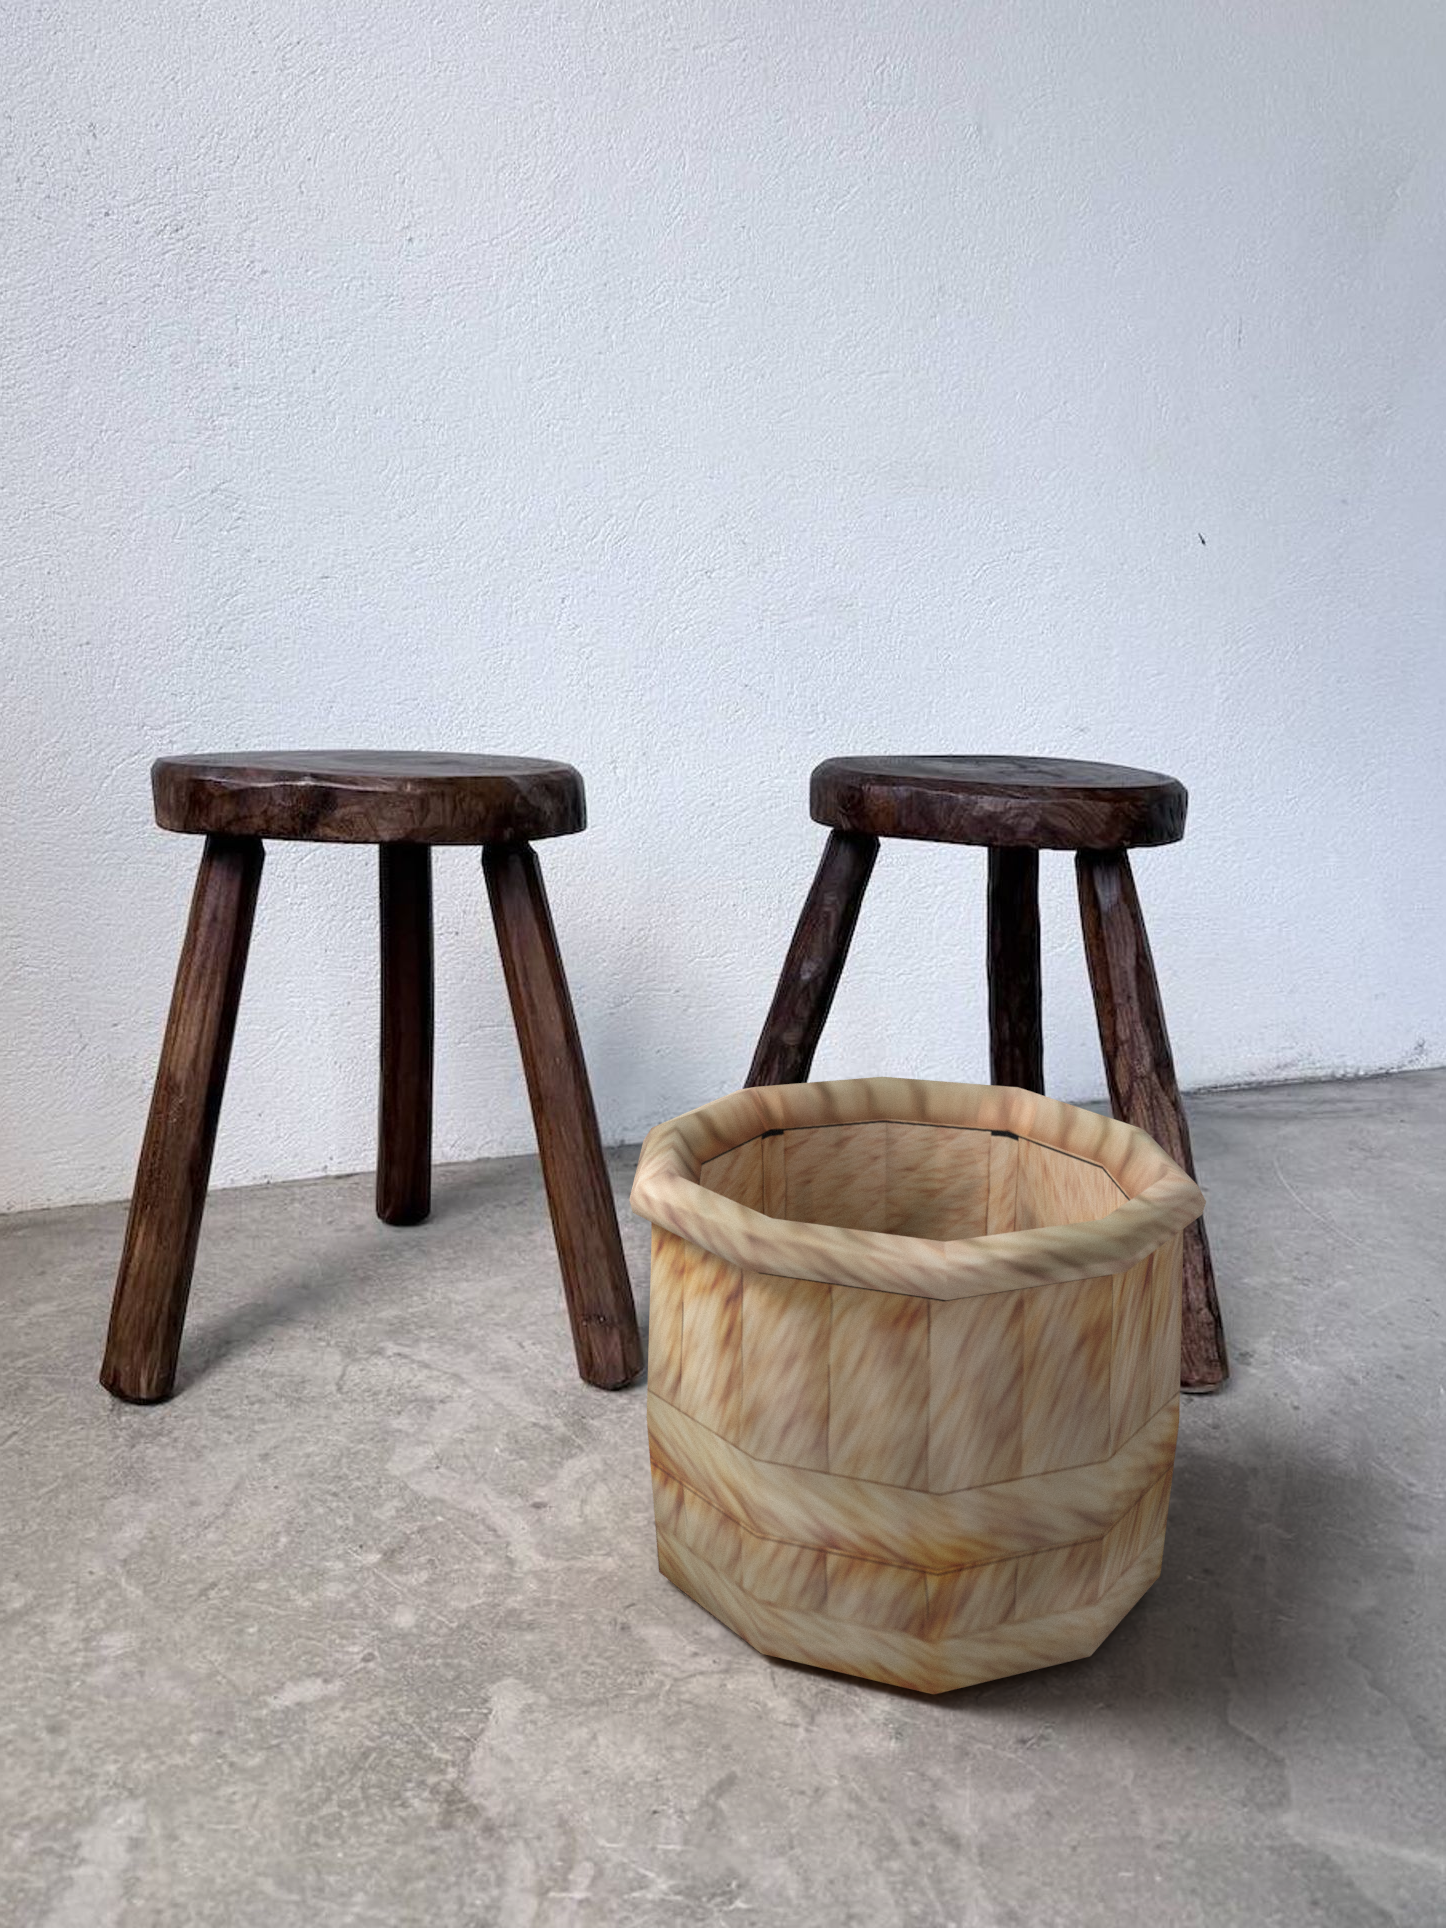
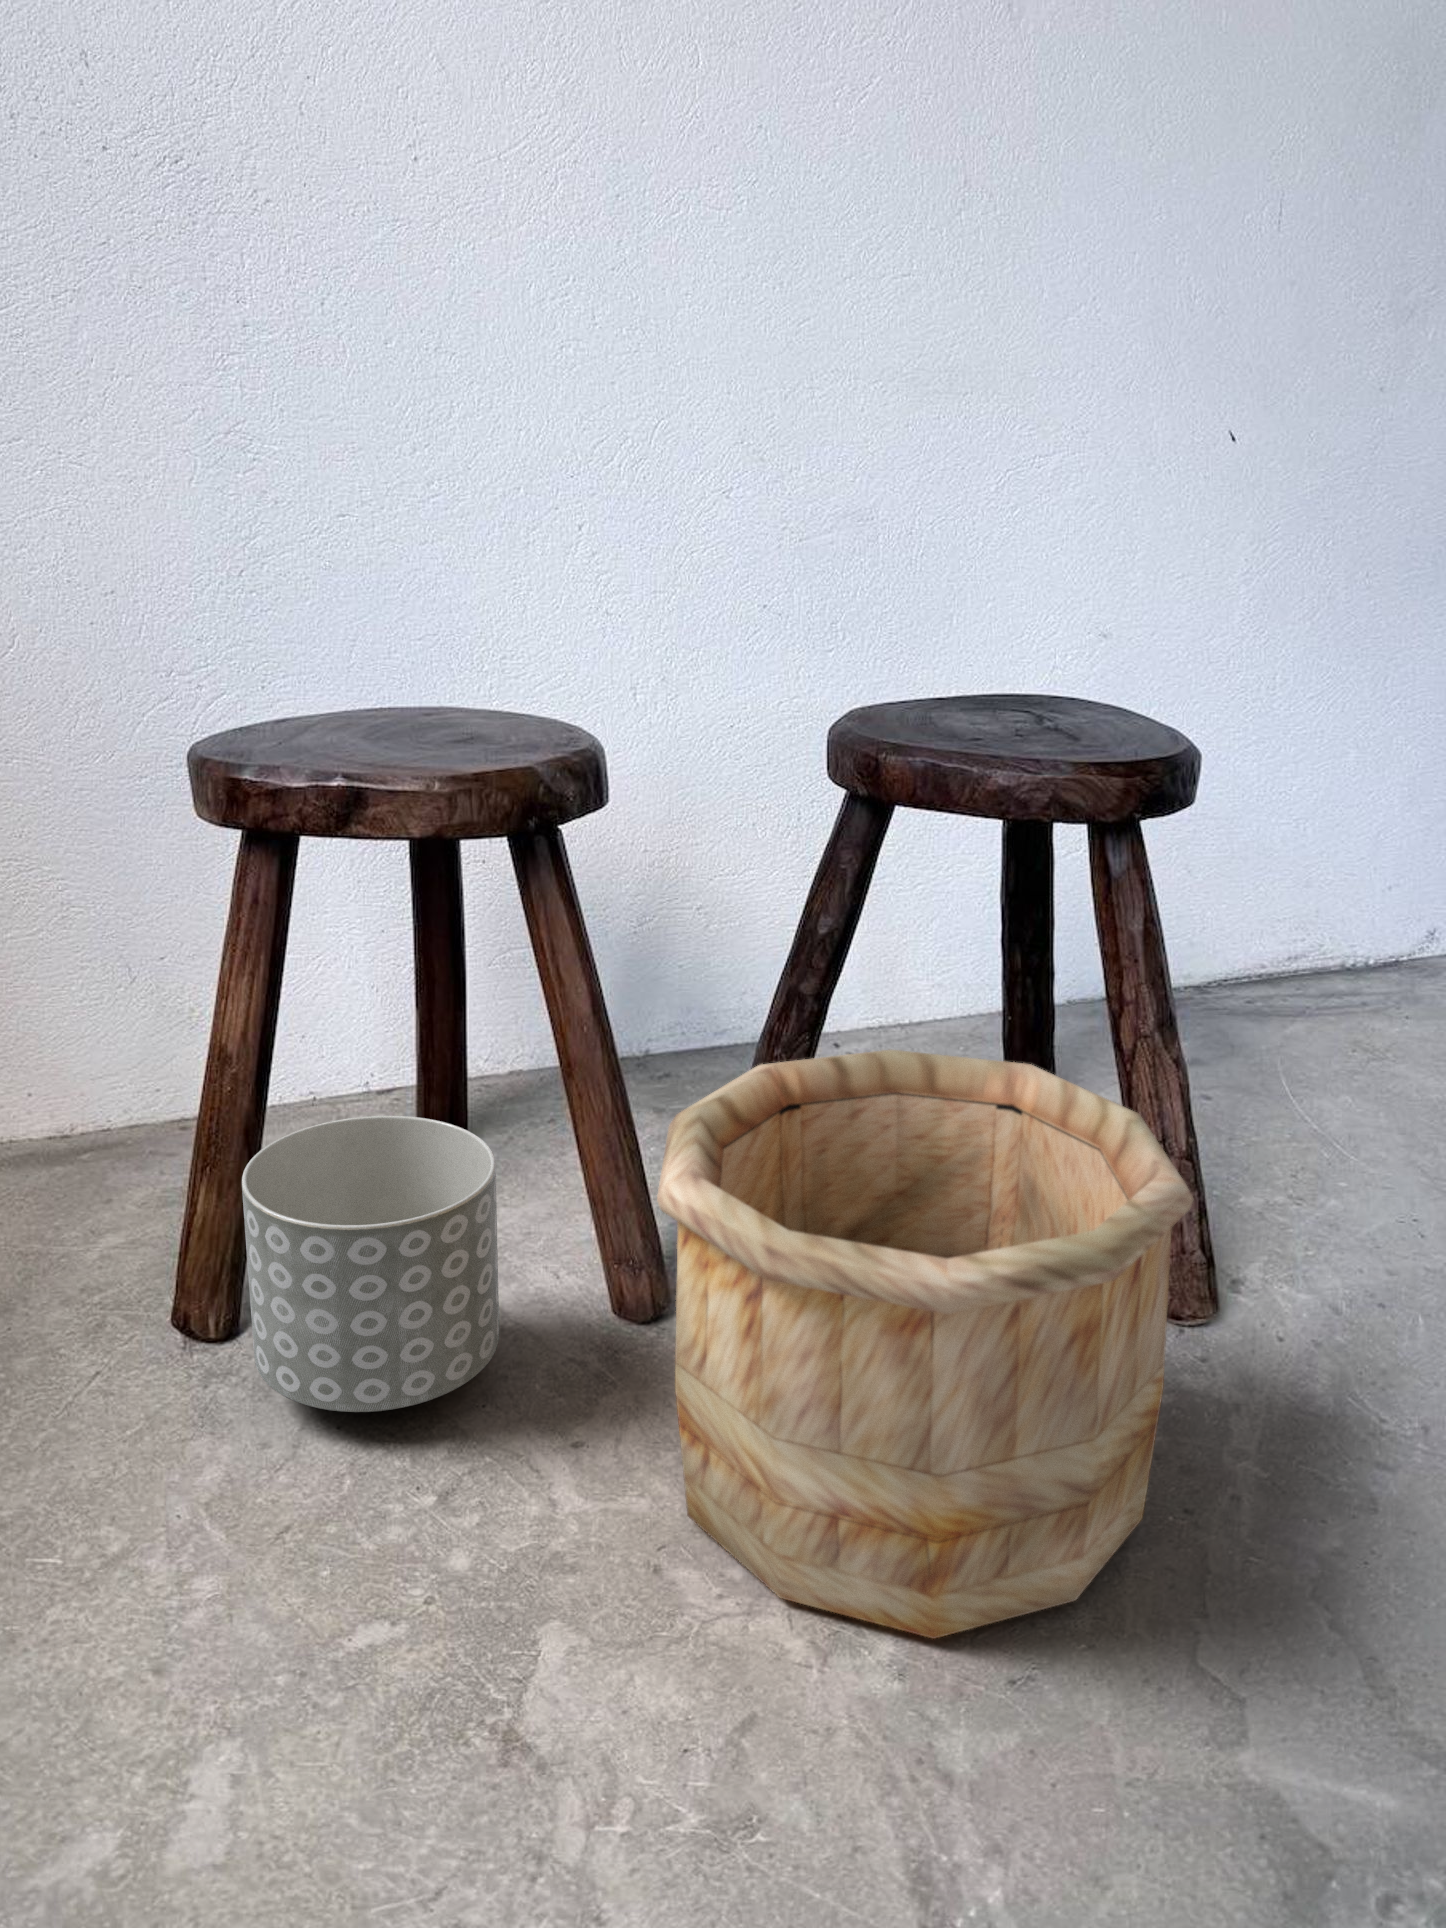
planter: none [183,1156,458,1465] -> present [242,1116,499,1412]

